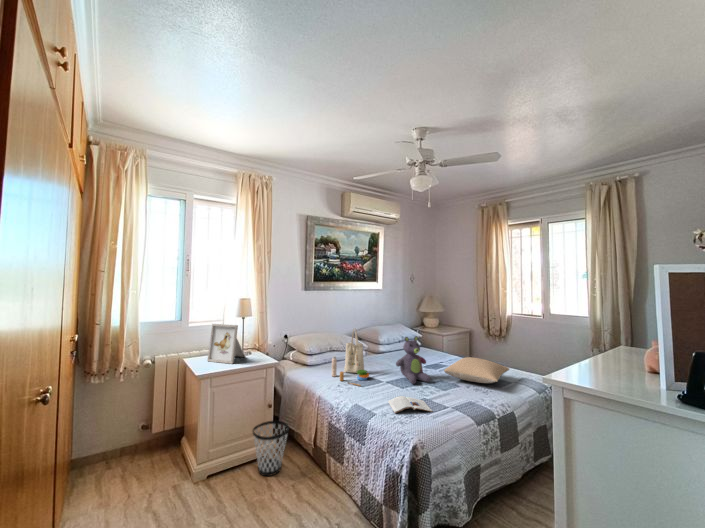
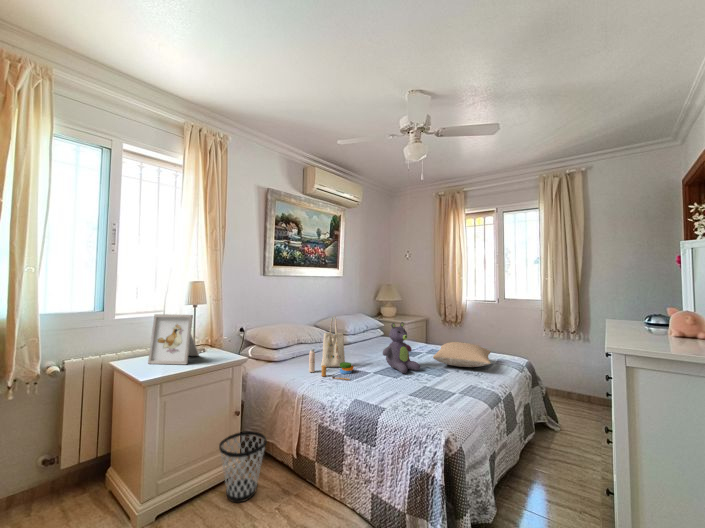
magazine: present [388,396,433,413] -> none [390,386,443,406]

